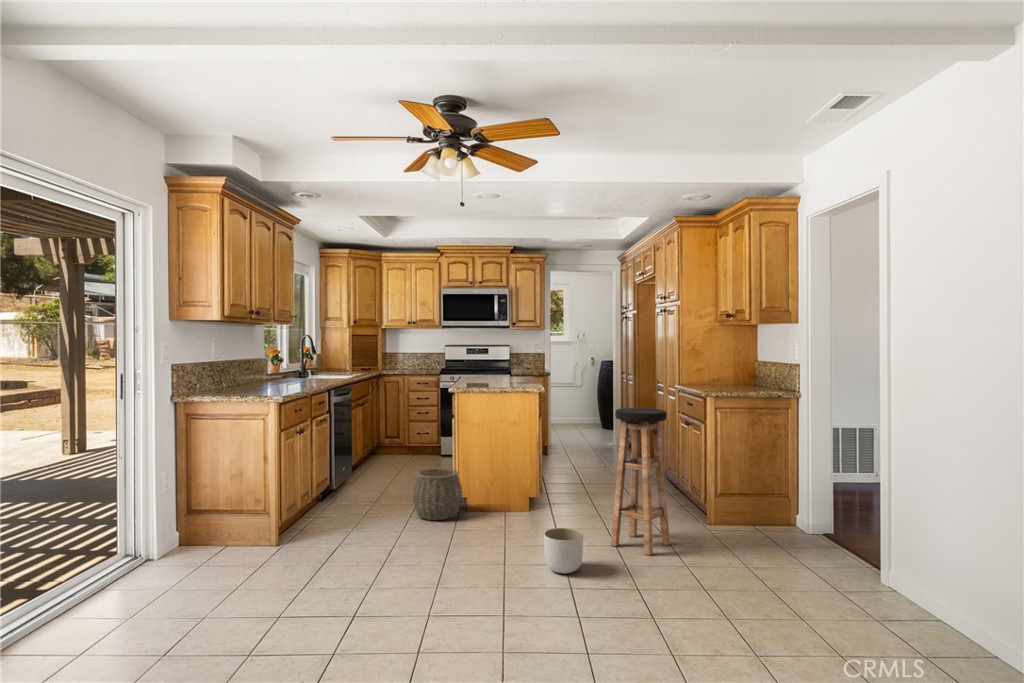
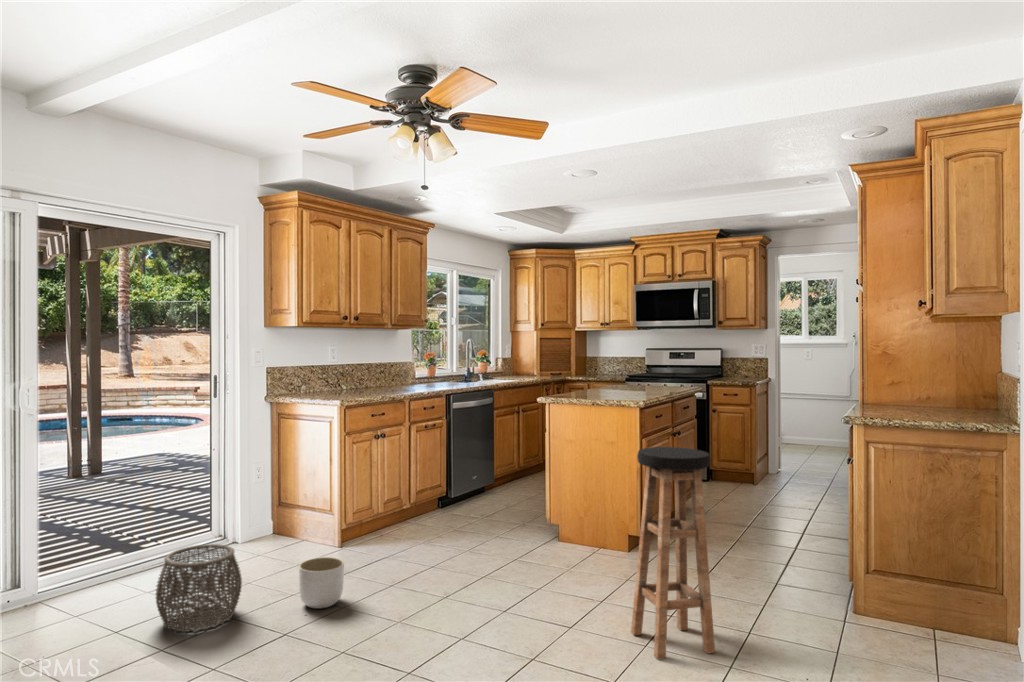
woven basket: present [412,468,463,520] -> present [156,544,242,632]
planter: present [544,528,583,574] -> present [299,557,344,609]

